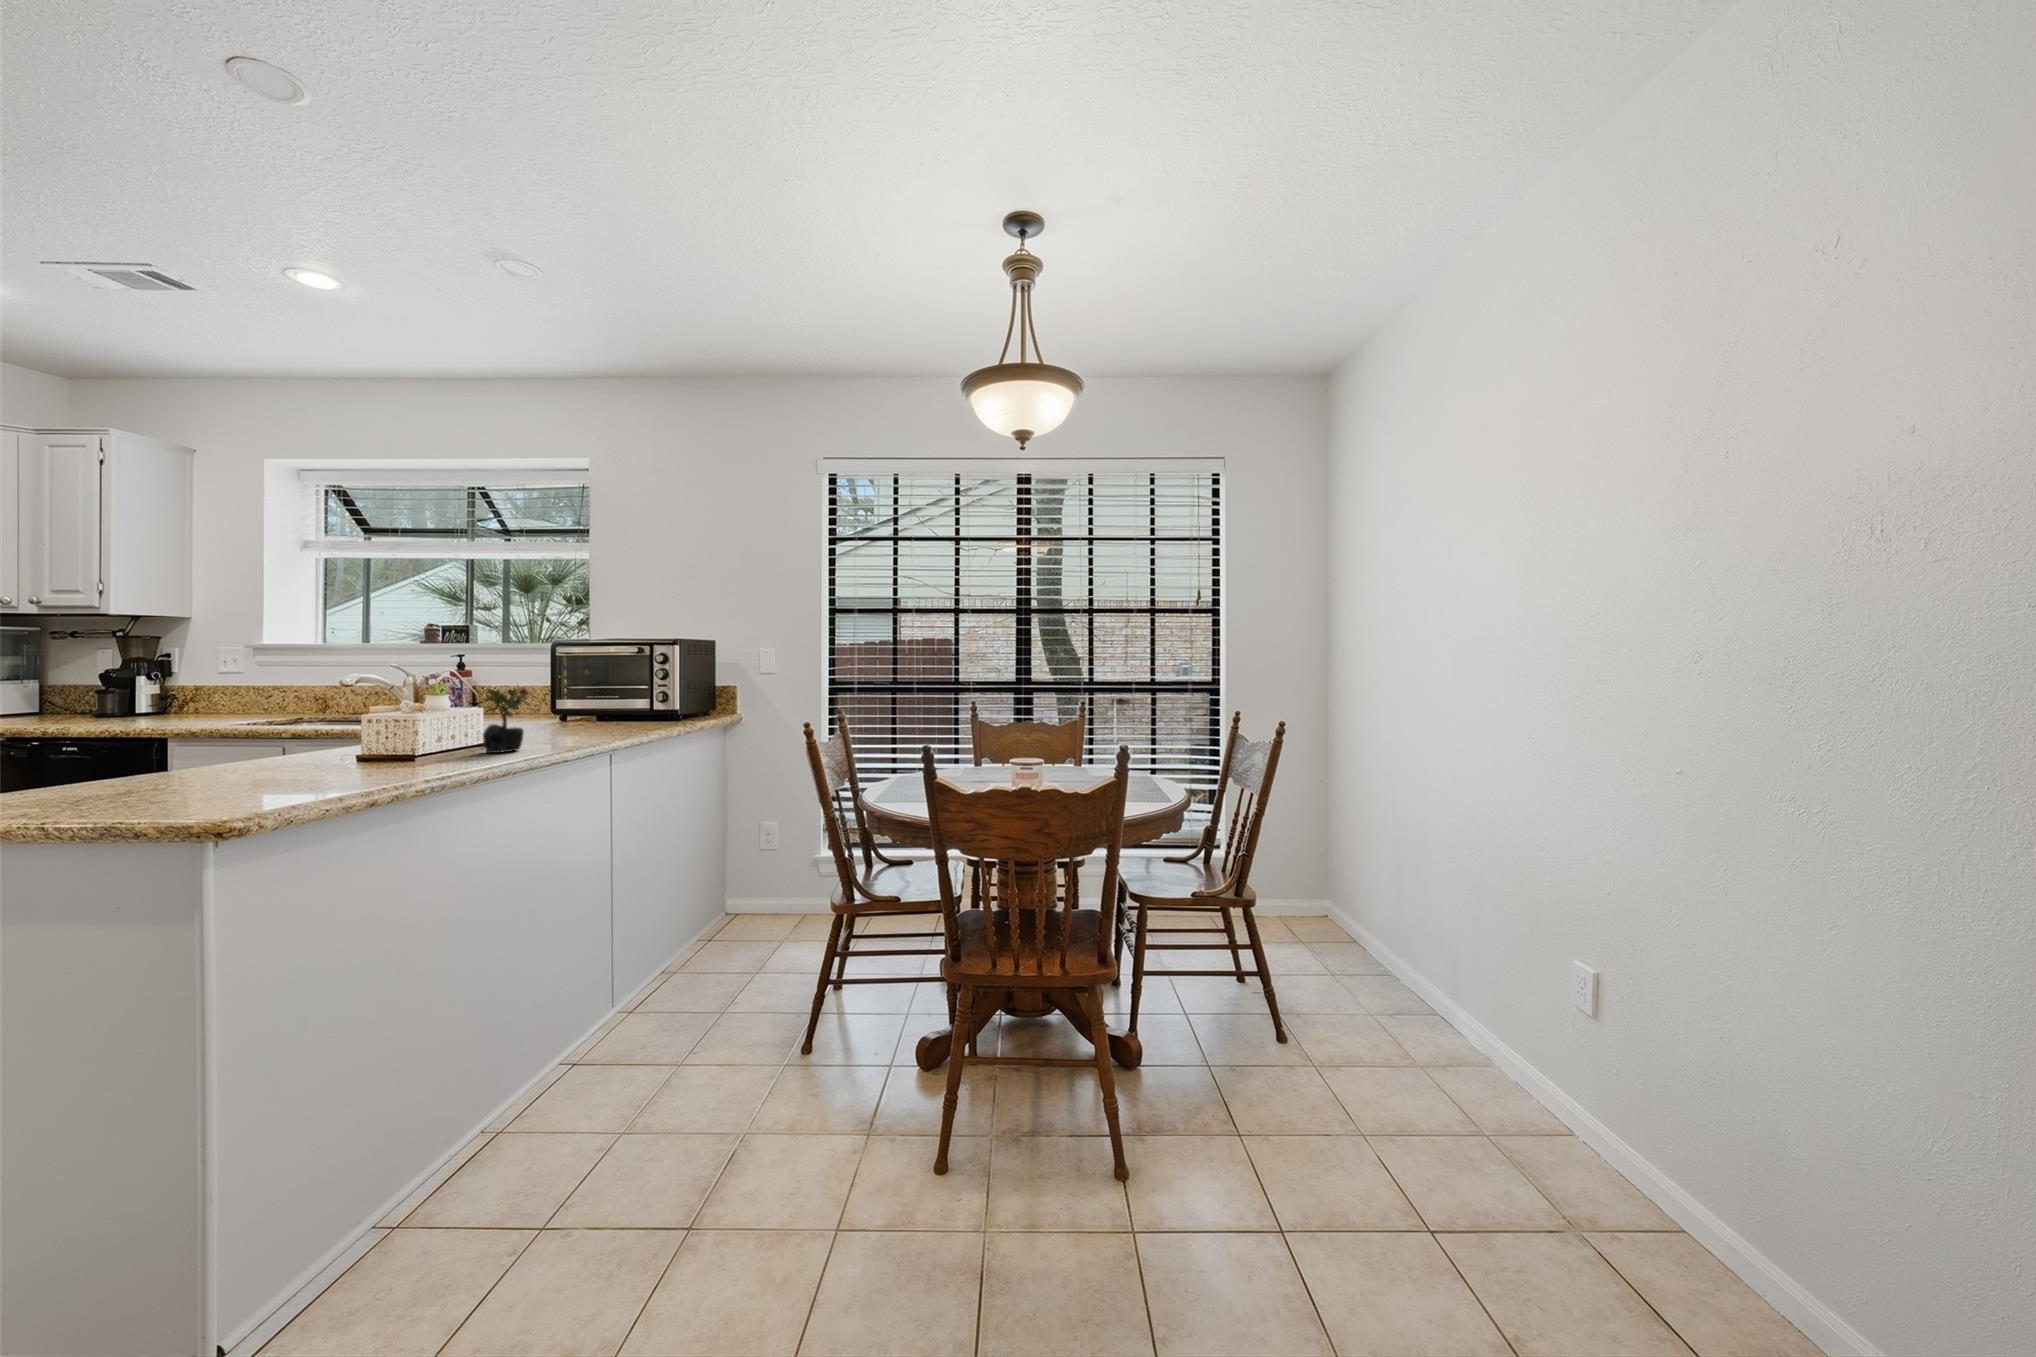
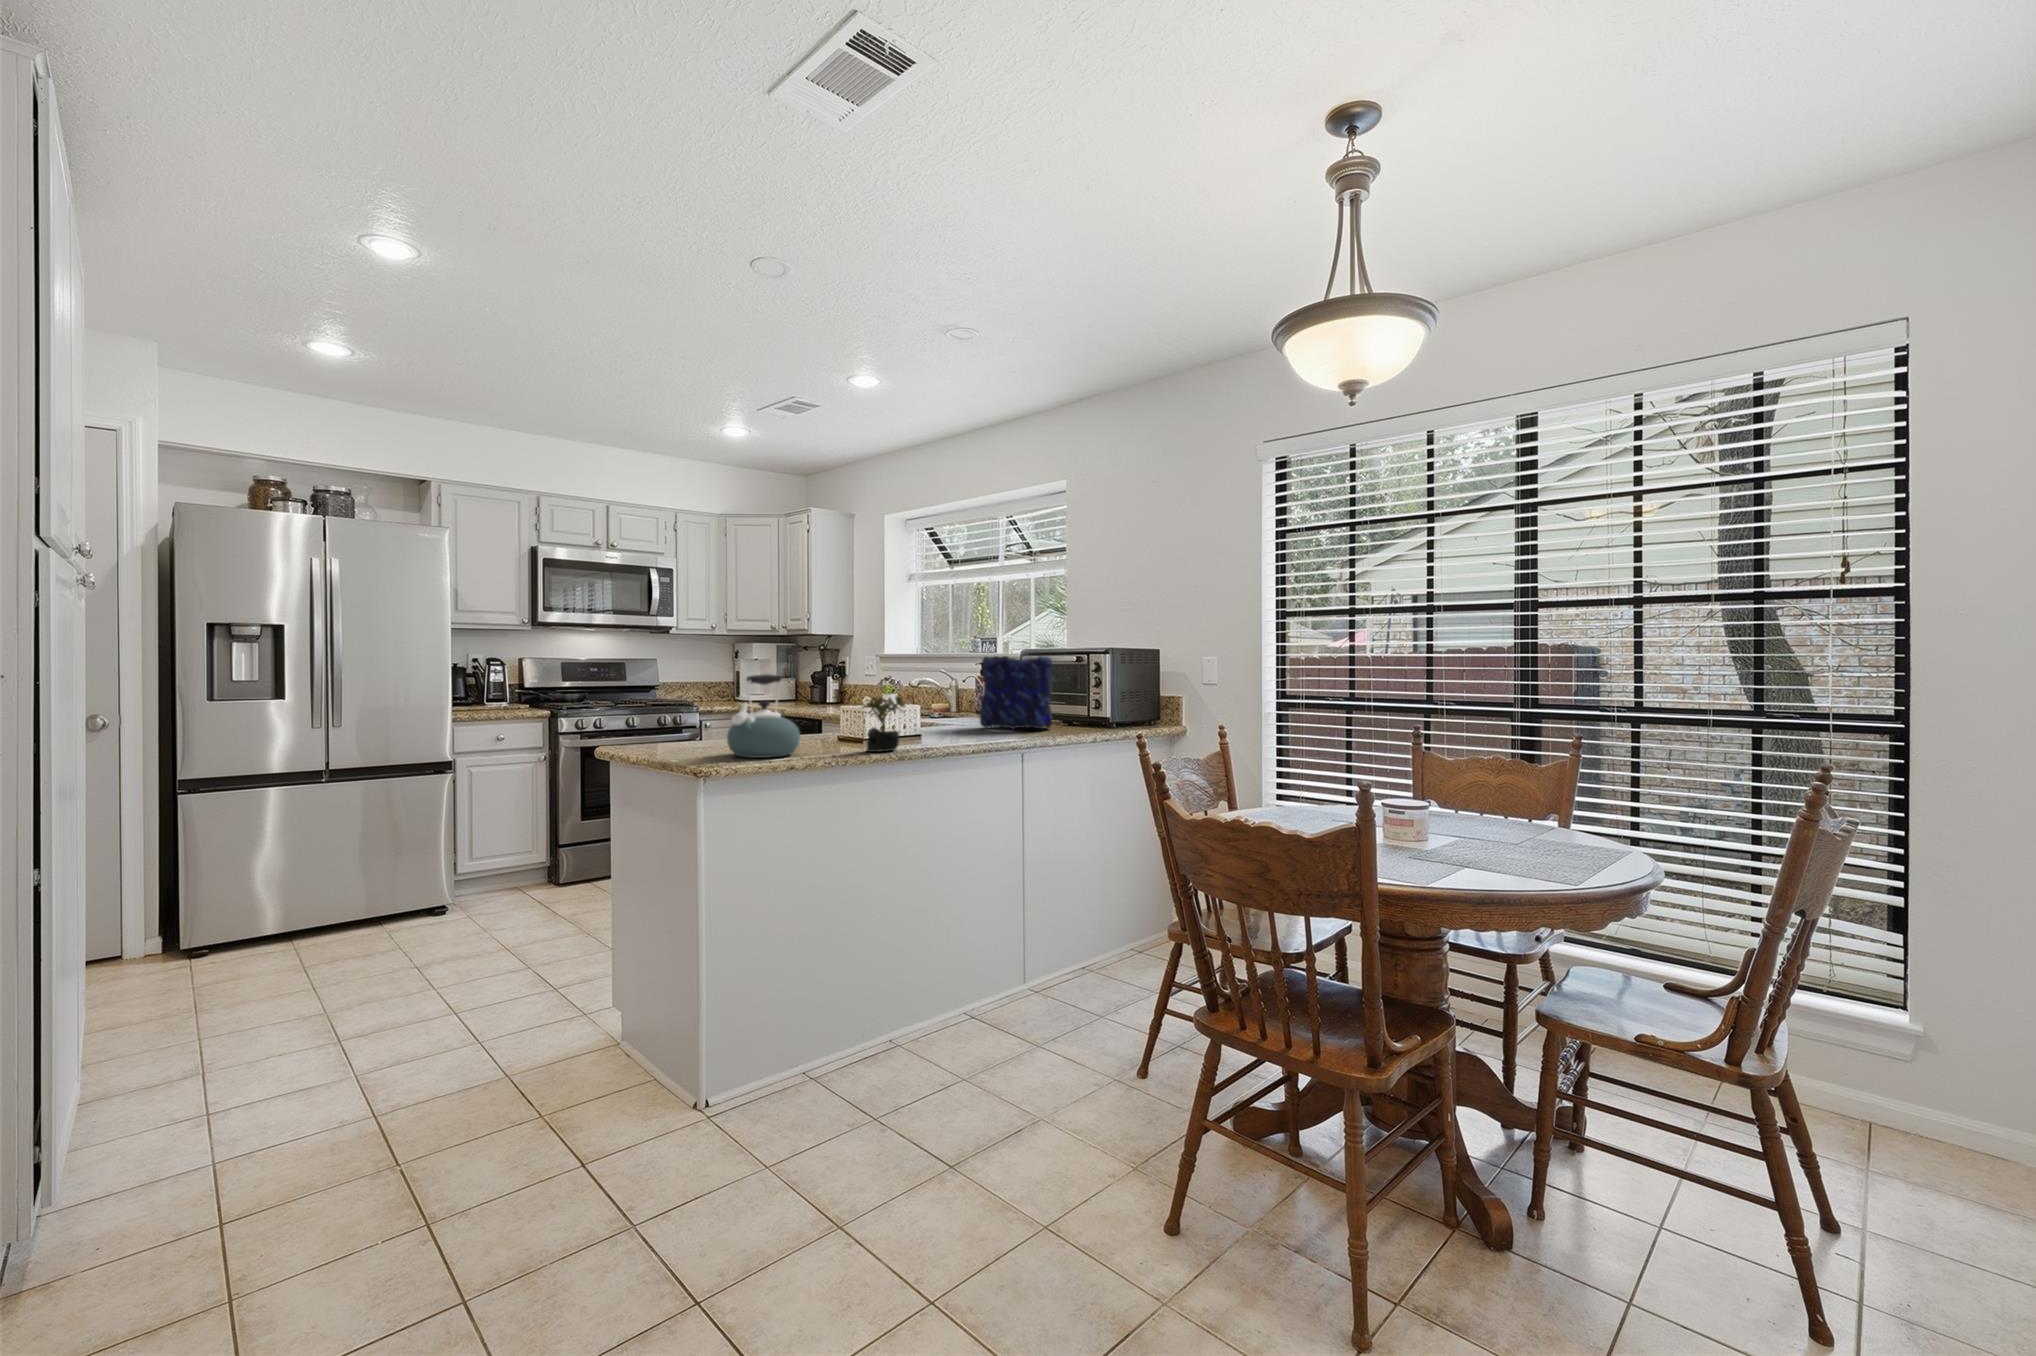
vase: none [533,644,623,726] -> present [980,656,1052,729]
kettle: none [294,663,407,769] -> present [727,674,800,758]

